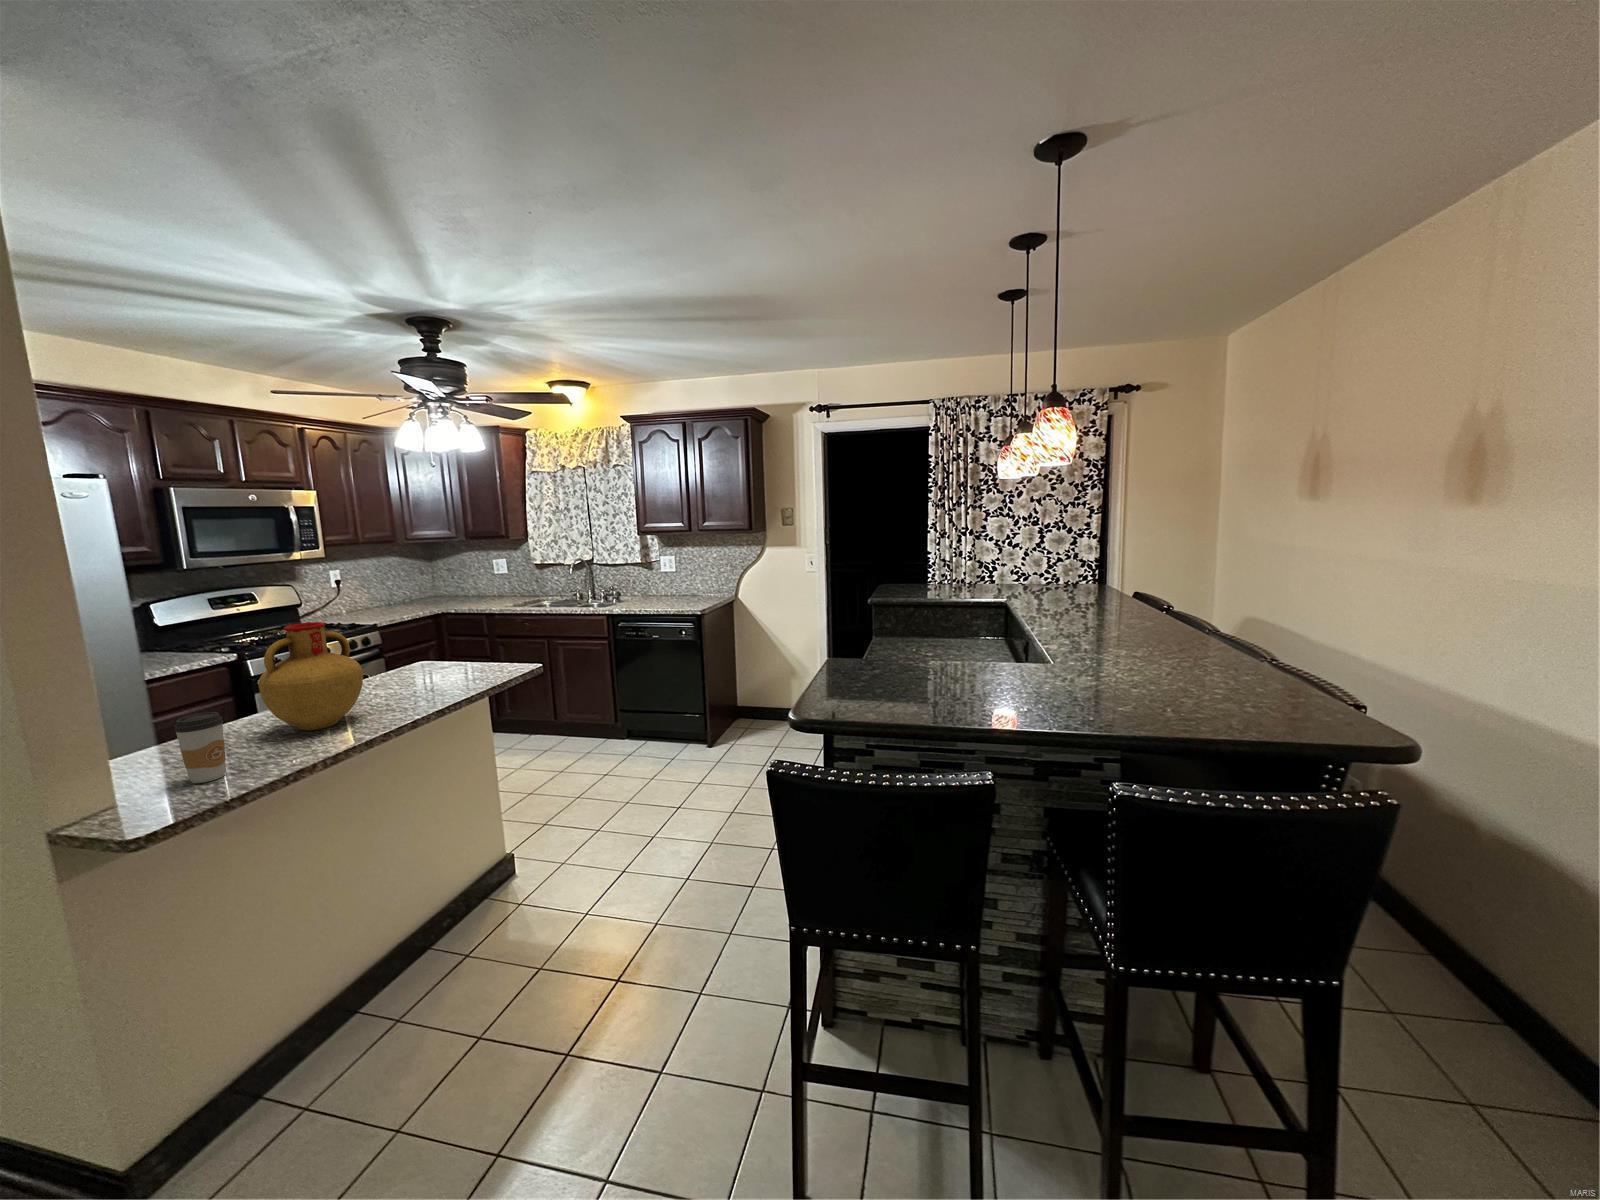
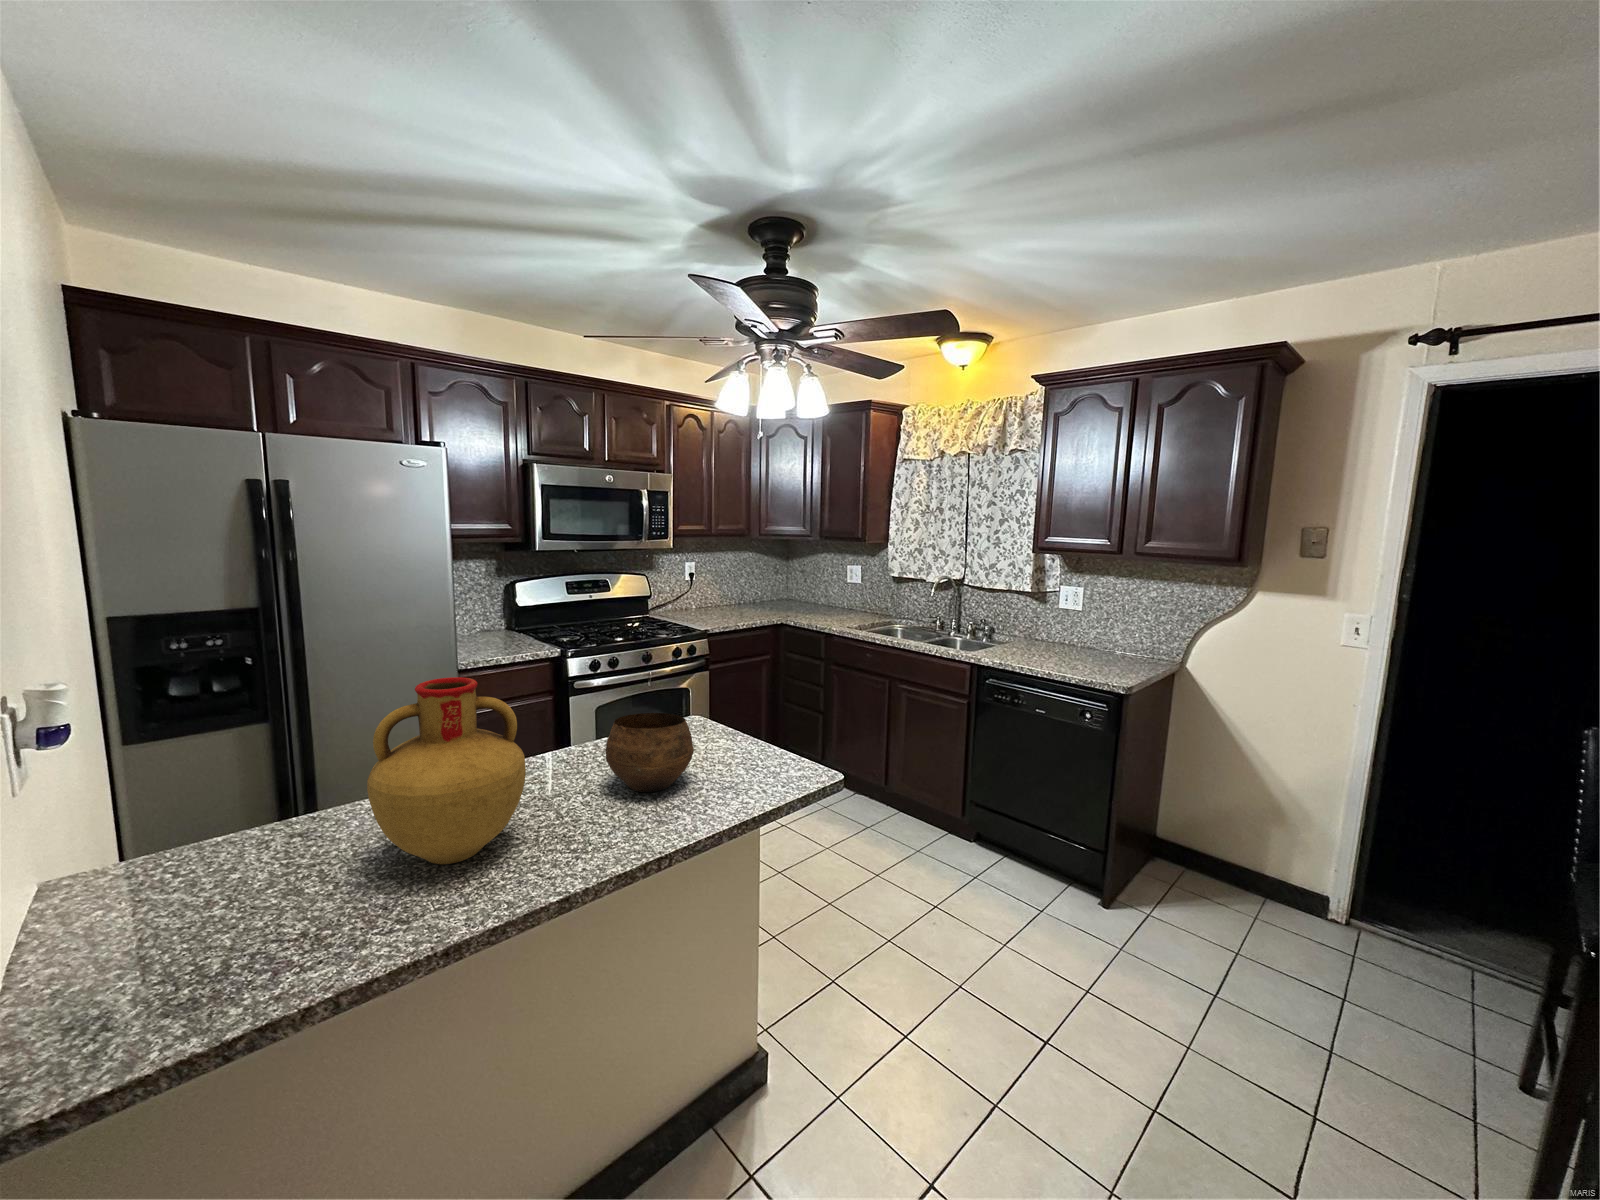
bowl: none [390,642,452,688] -> present [605,713,694,792]
coffee cup: present [174,712,226,783] -> none [135,843,225,982]

